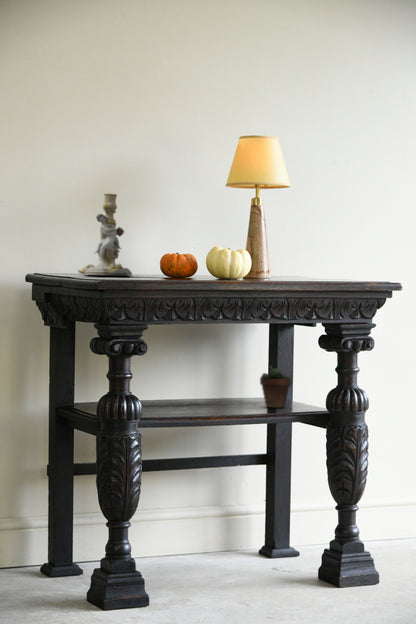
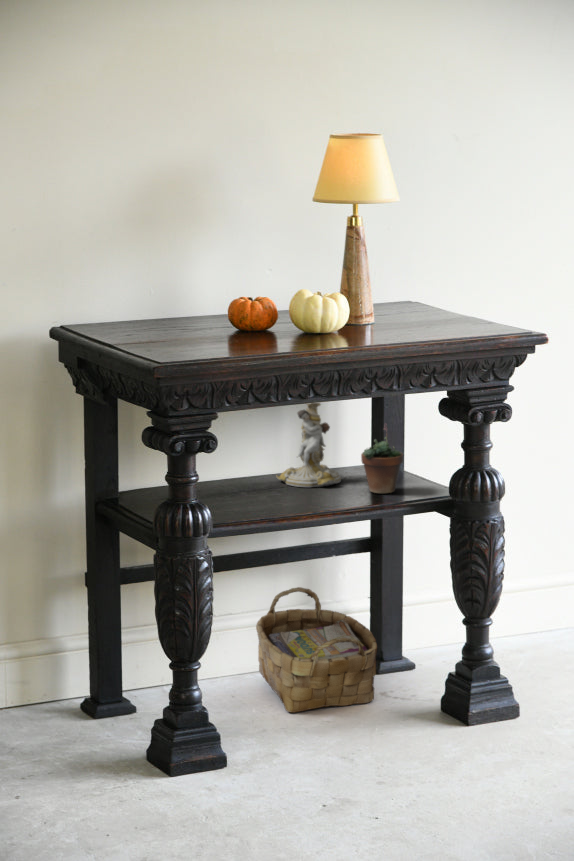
candlestick: present [78,193,132,276] -> present [276,403,341,487]
woven basket: none [177,486,270,578] -> present [256,587,377,713]

